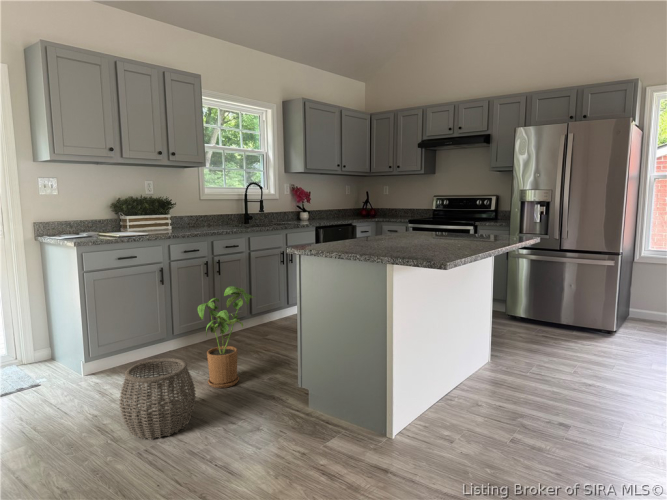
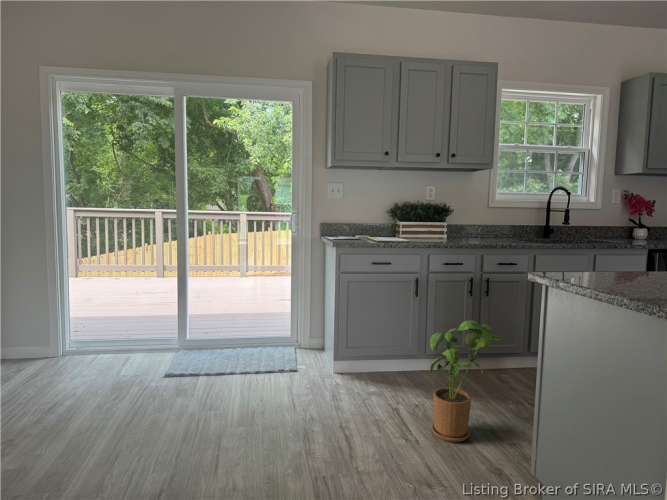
woven basket: present [119,358,196,439] -> none [317,384,396,479]

